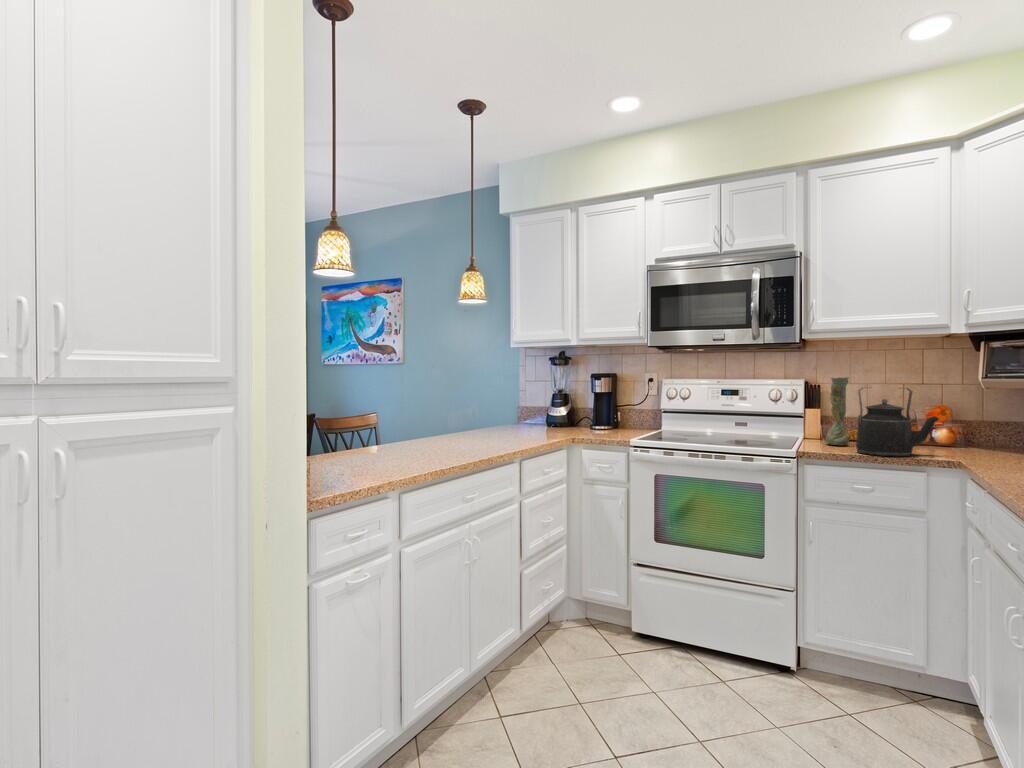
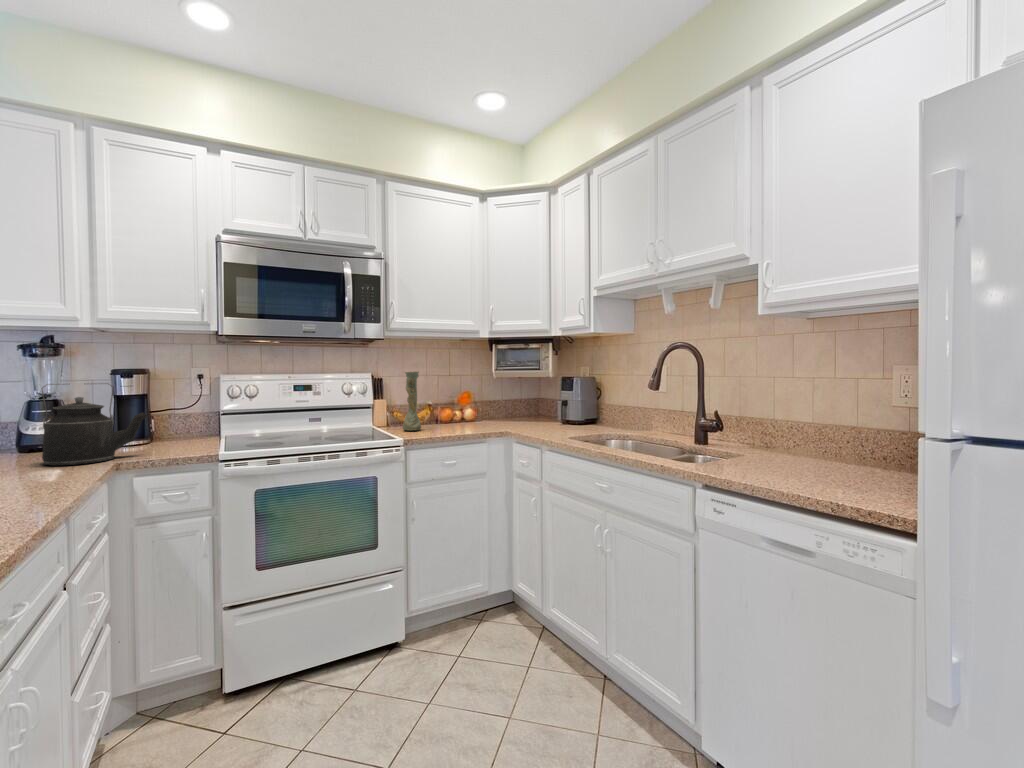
kettle: present [856,388,939,456] -> present [41,383,148,466]

